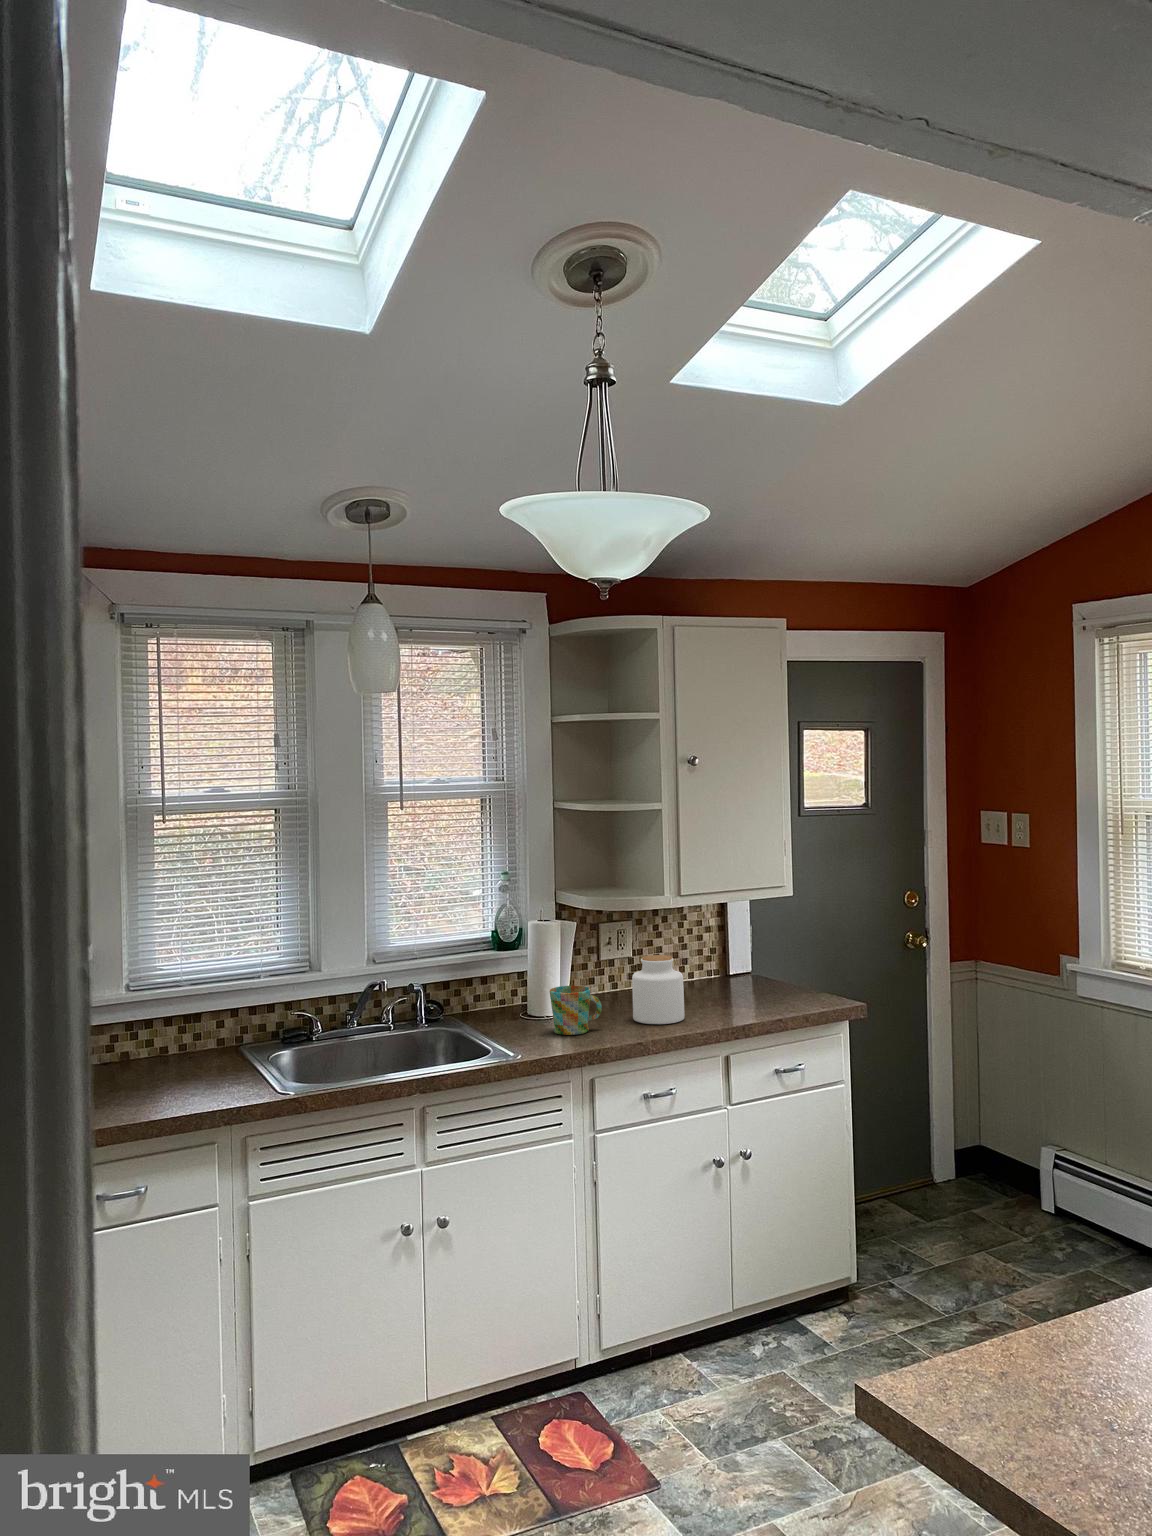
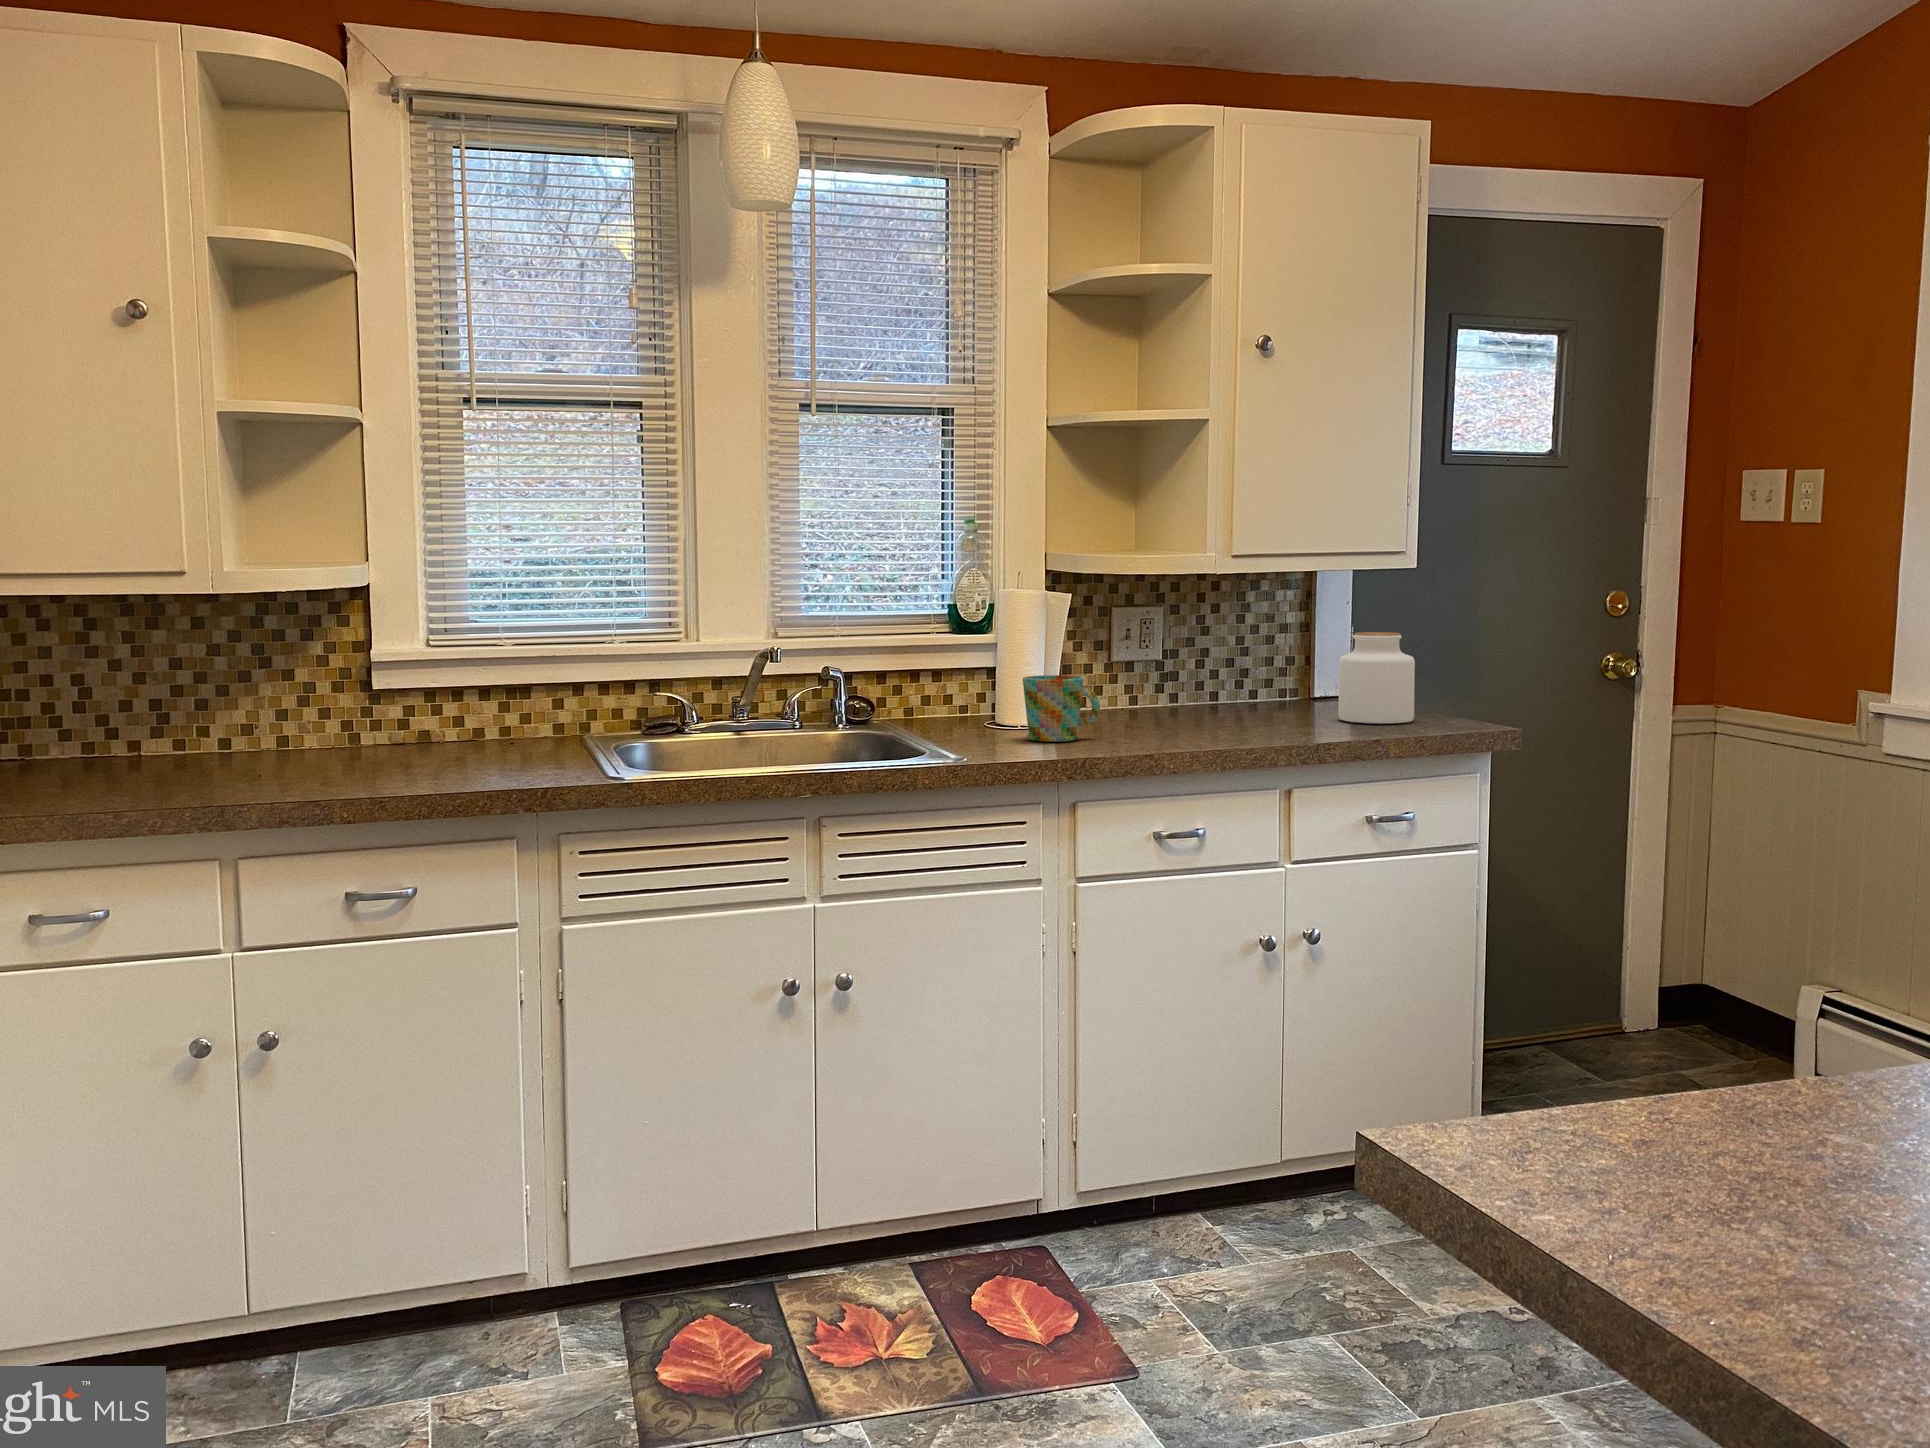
jar: present [632,955,684,1024] -> present [1338,632,1415,724]

